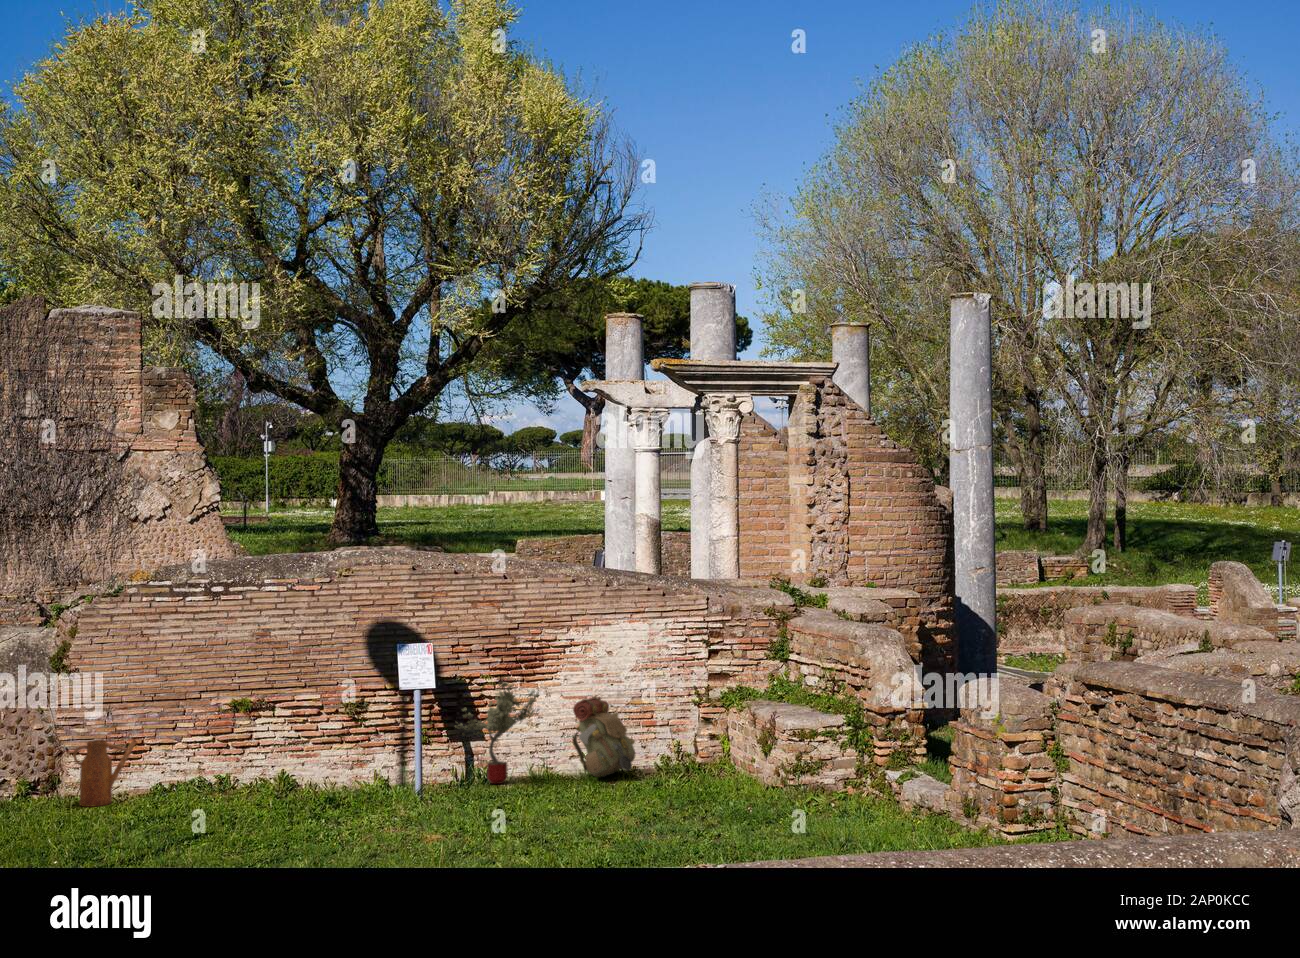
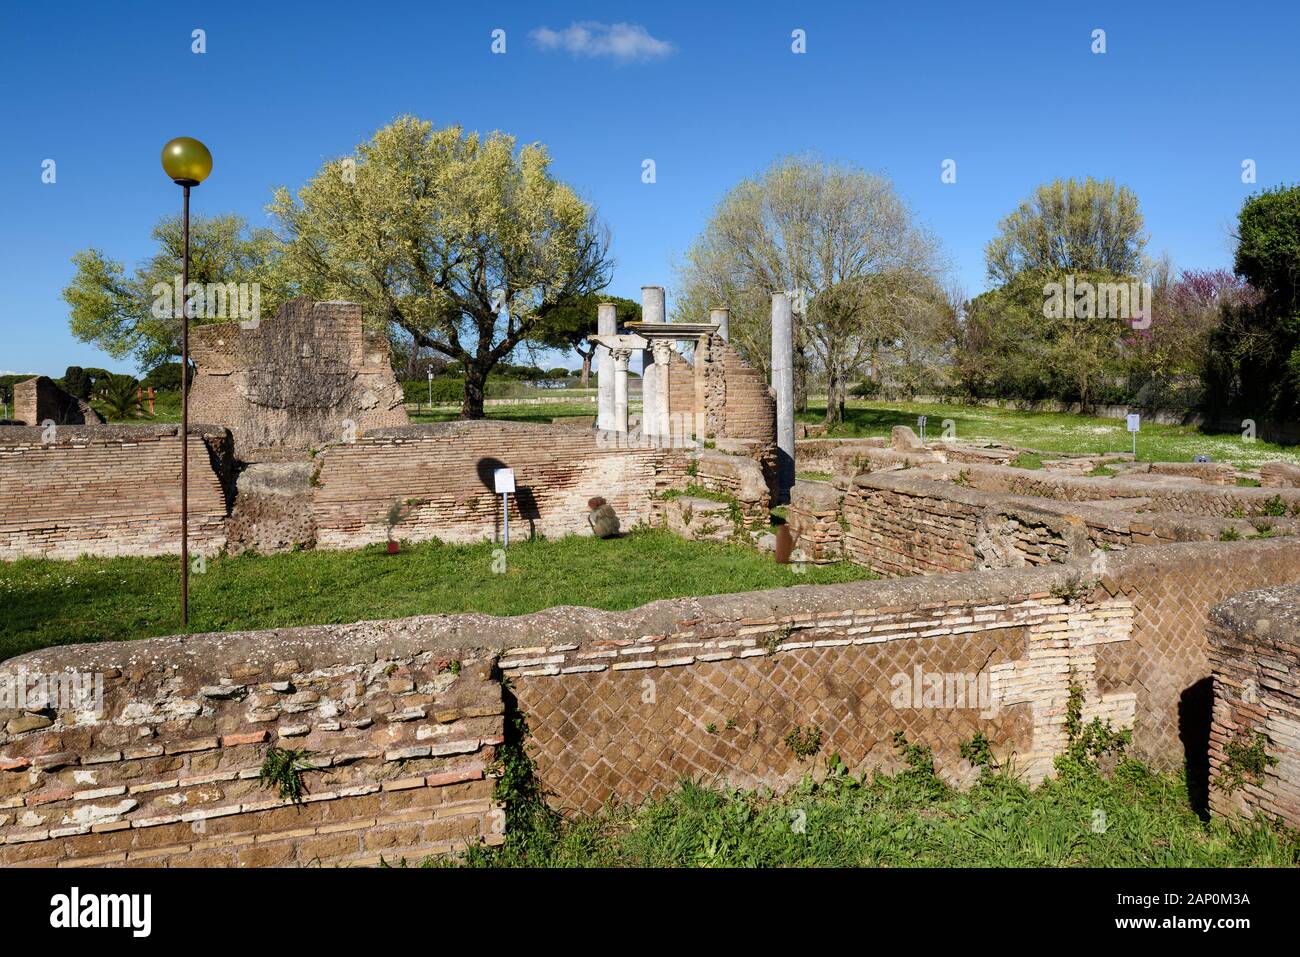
potted tree: present [455,677,539,784] -> present [366,495,416,554]
watering can: present [73,740,137,807] -> present [774,525,802,563]

